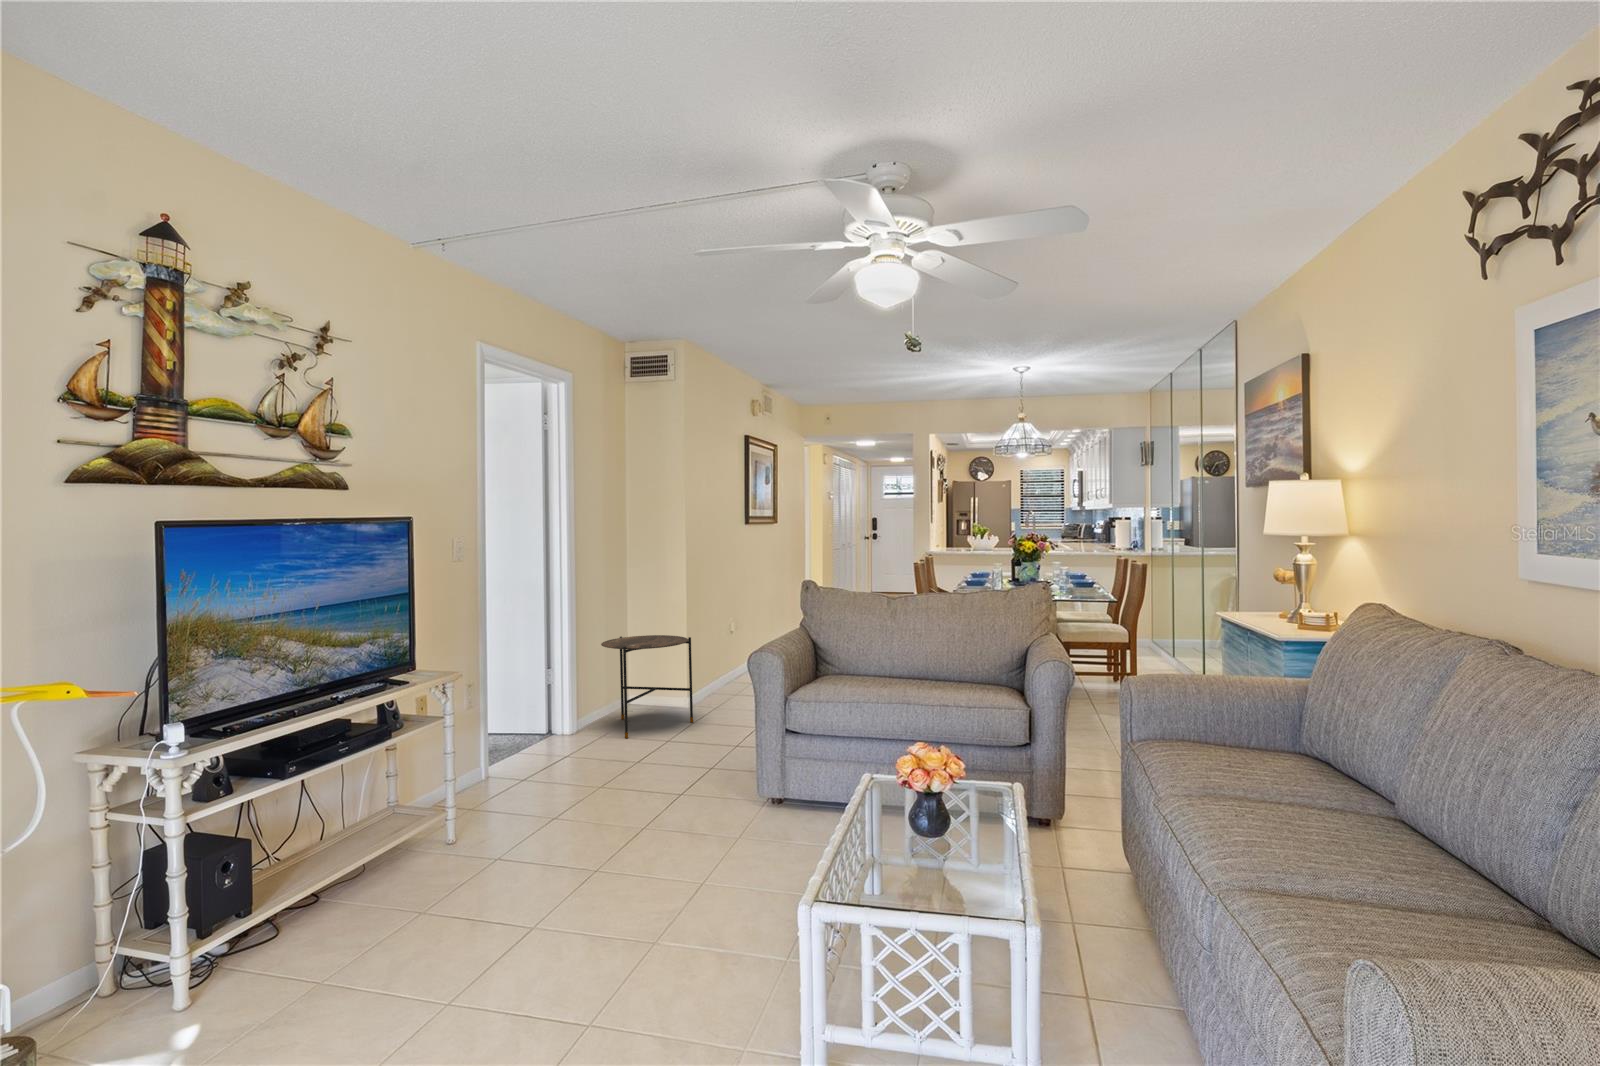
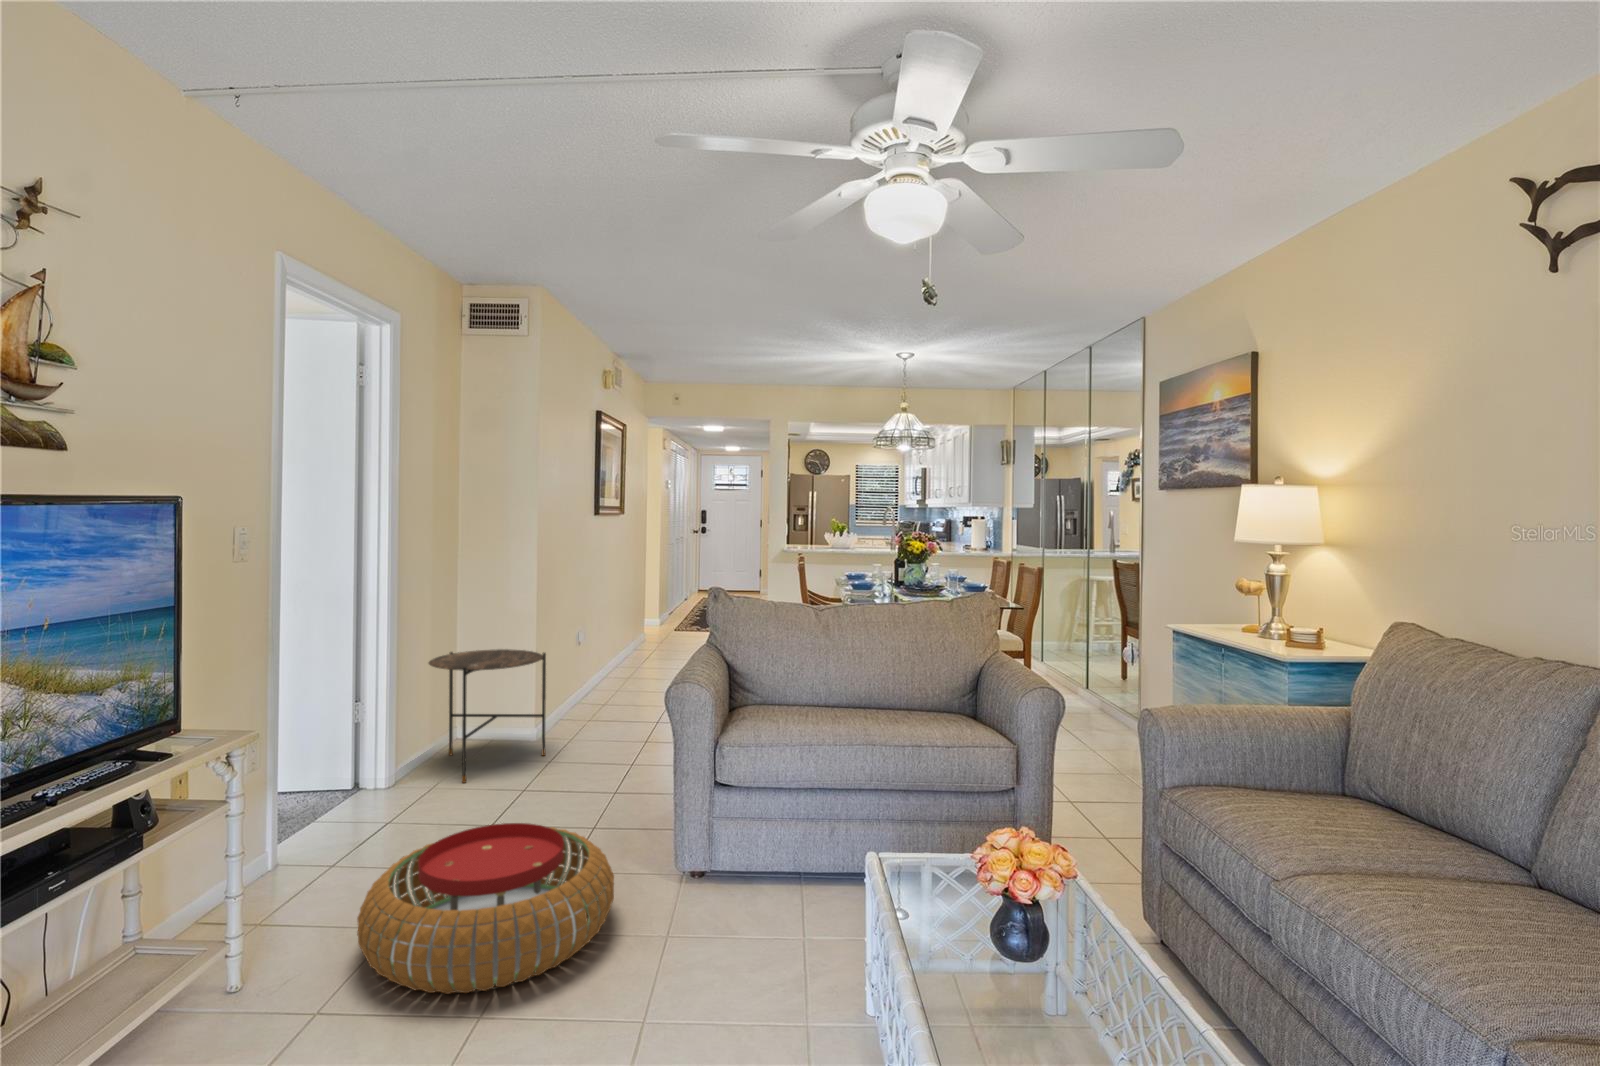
pouf: none [523,755,704,862] -> present [357,823,614,994]

